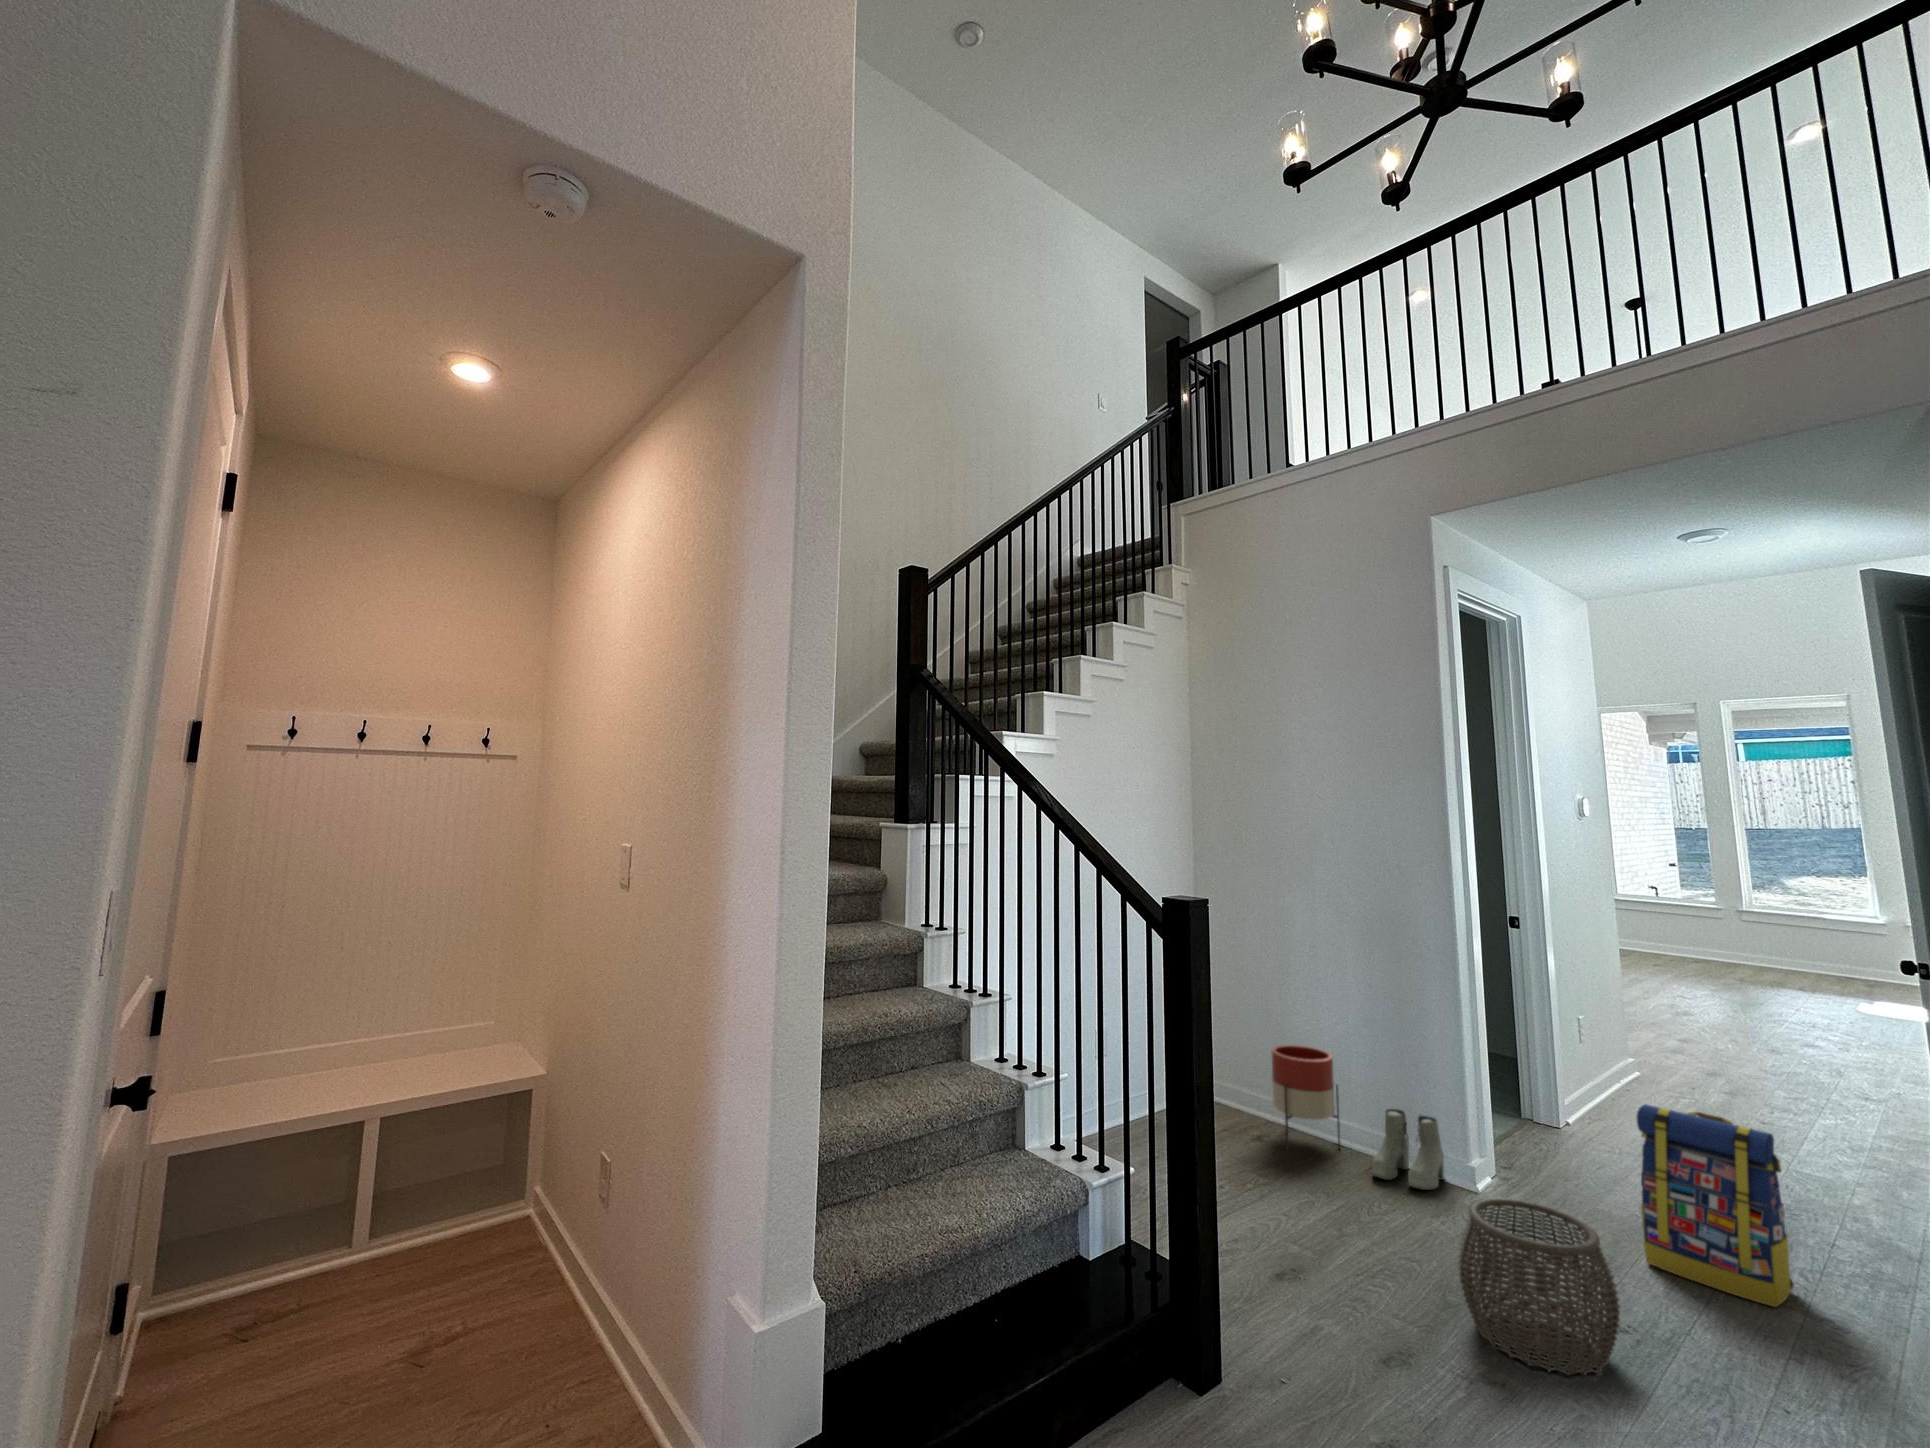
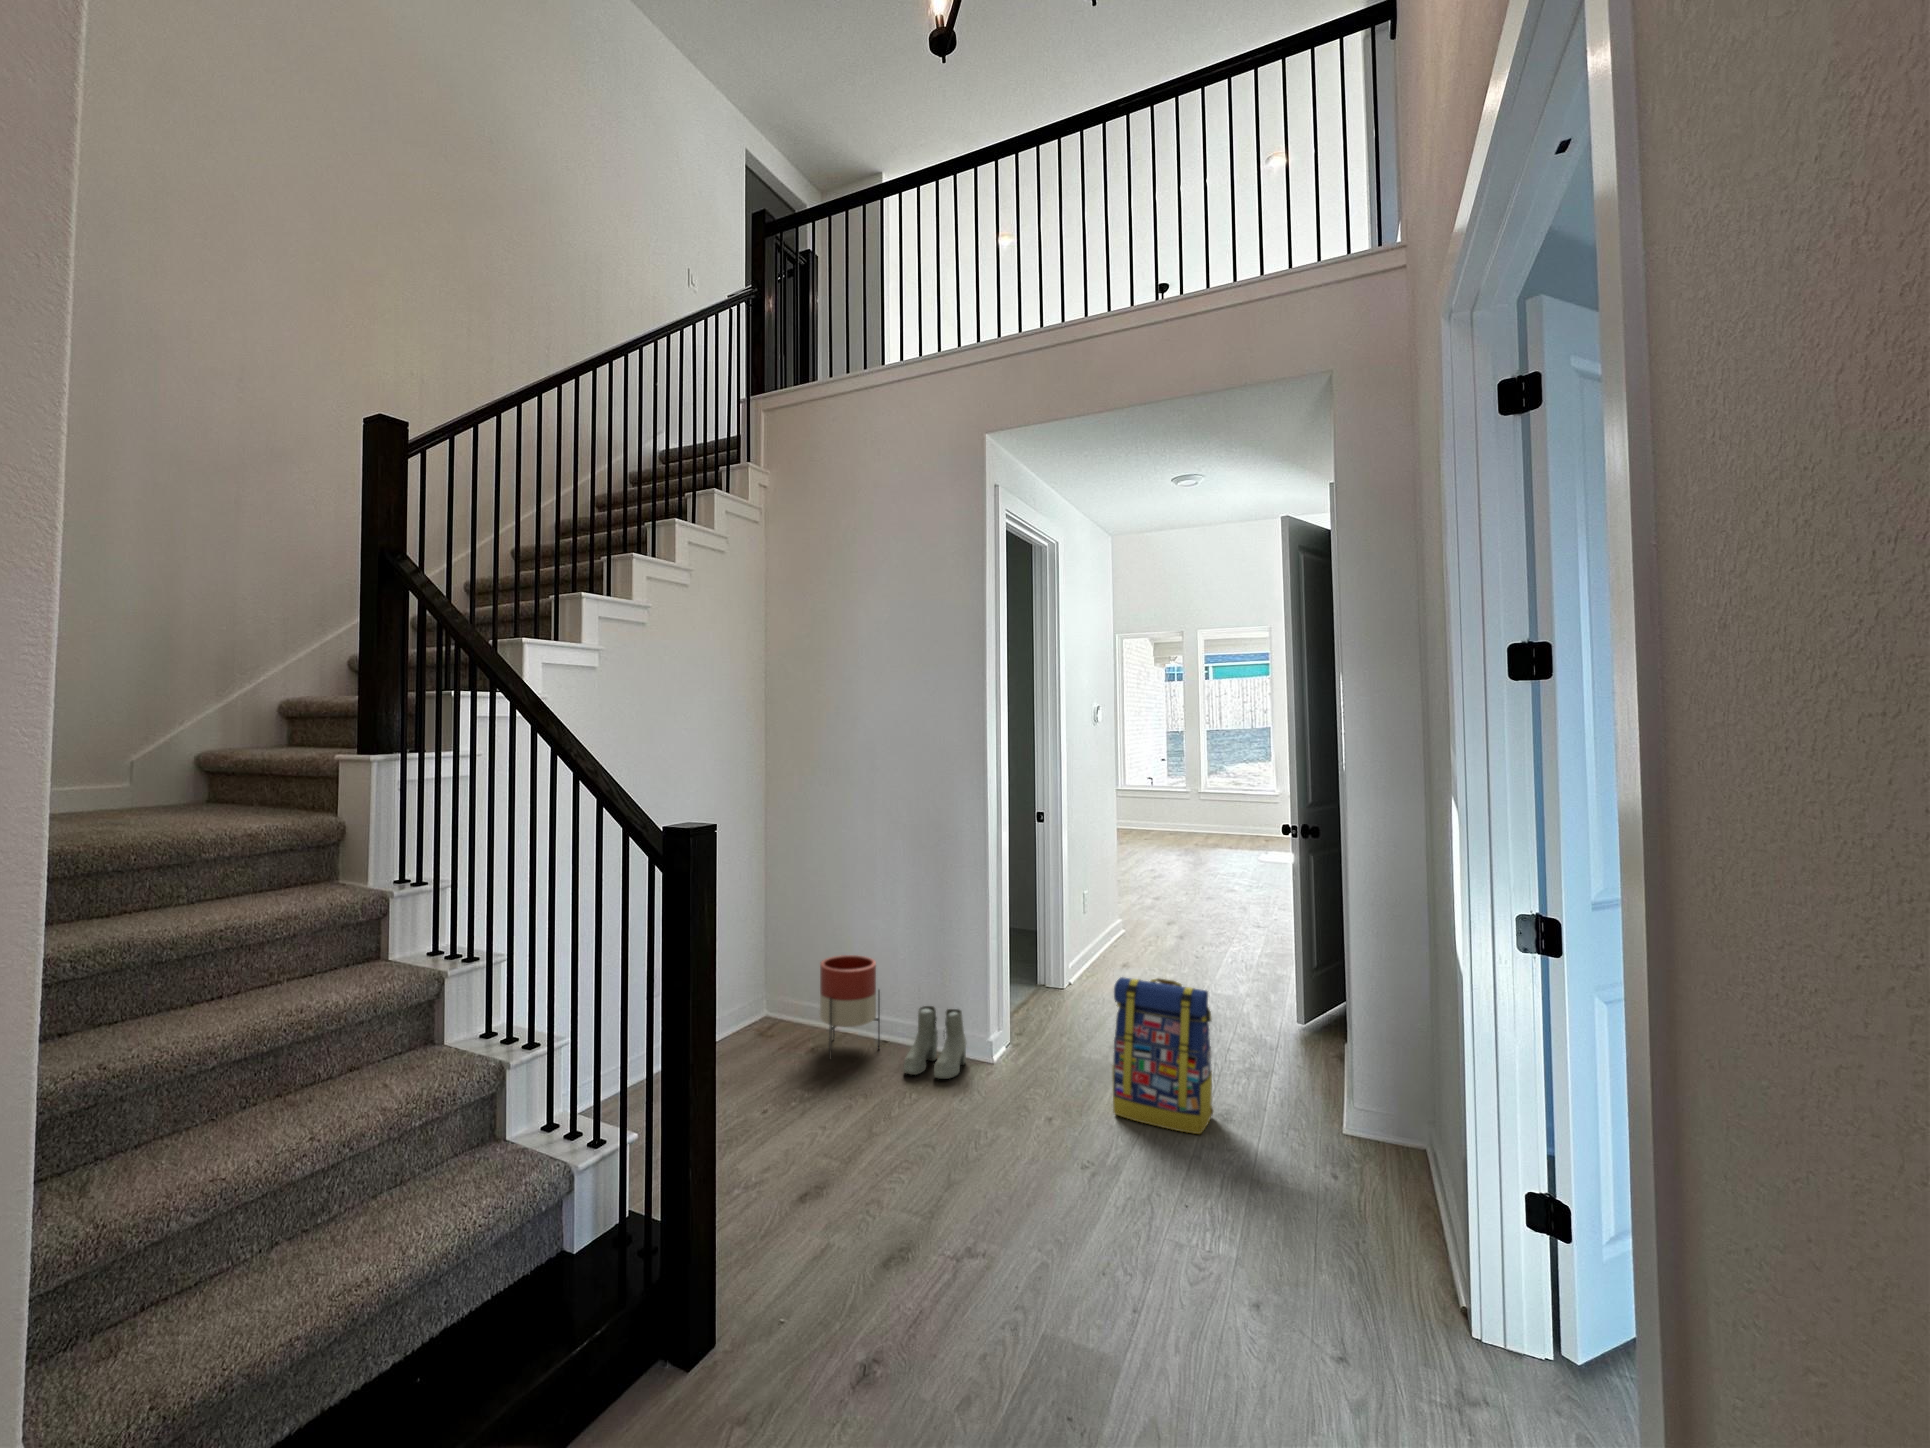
woven basket: present [1458,1198,1620,1376] -> none [960,1089,1088,1249]

